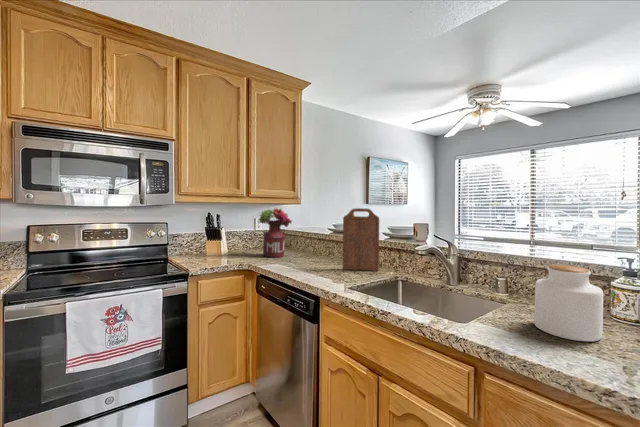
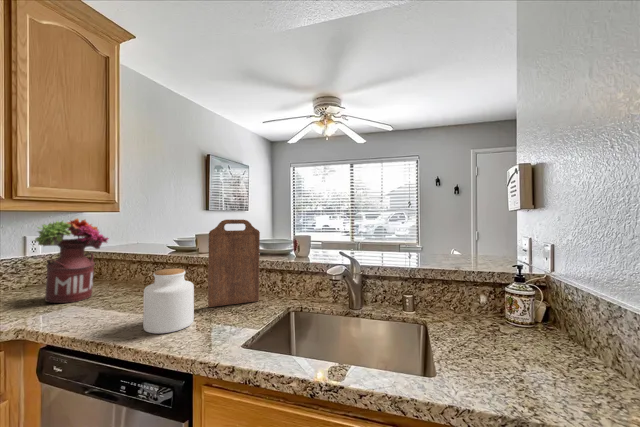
jar: present [534,265,603,342] -> present [143,269,194,333]

